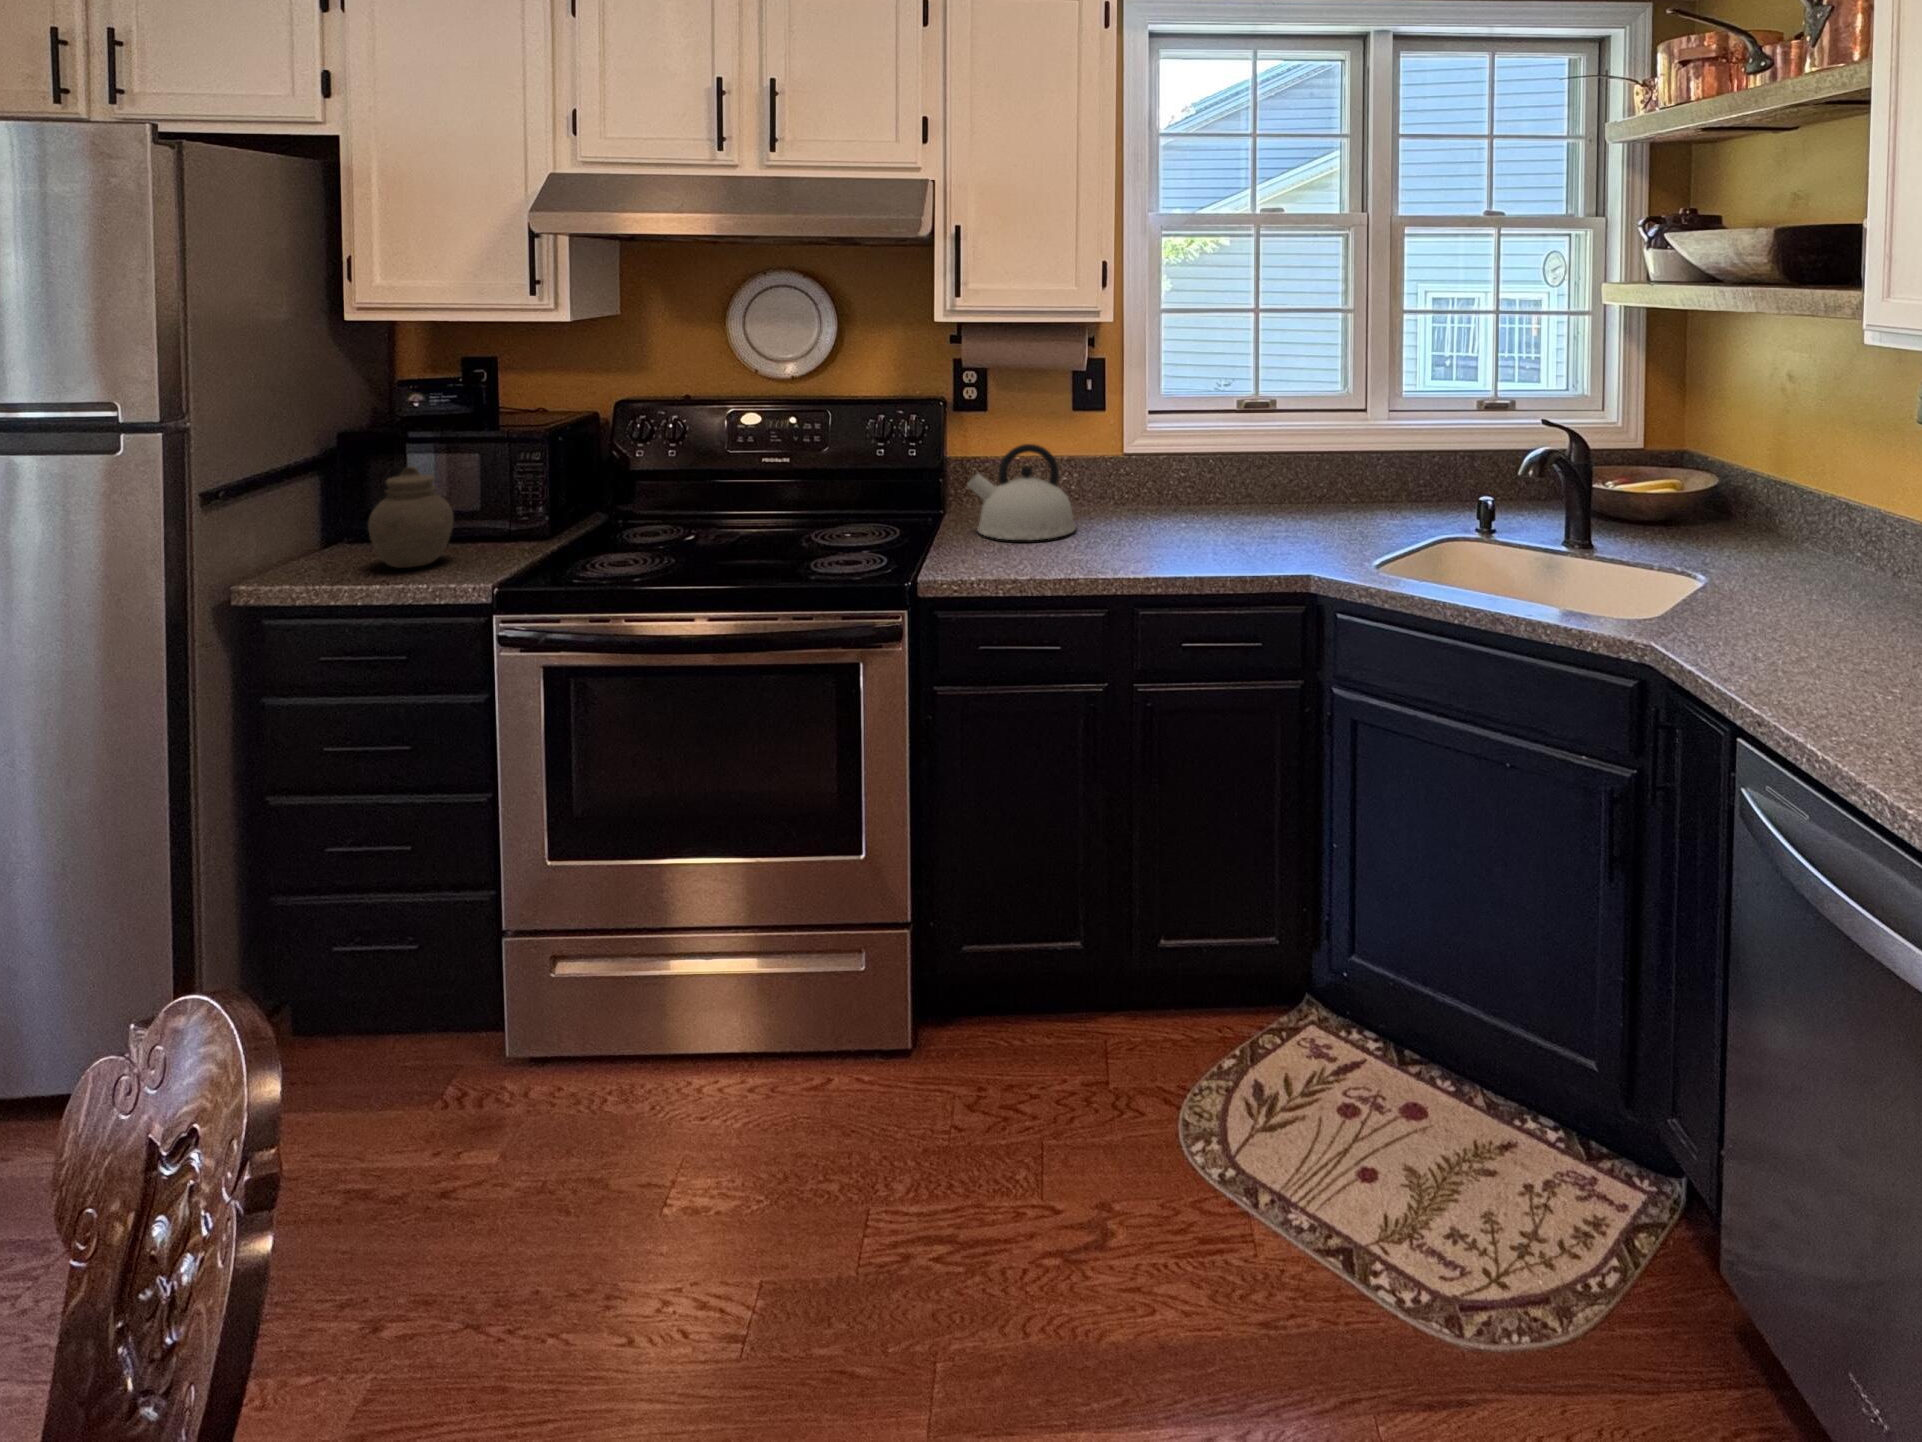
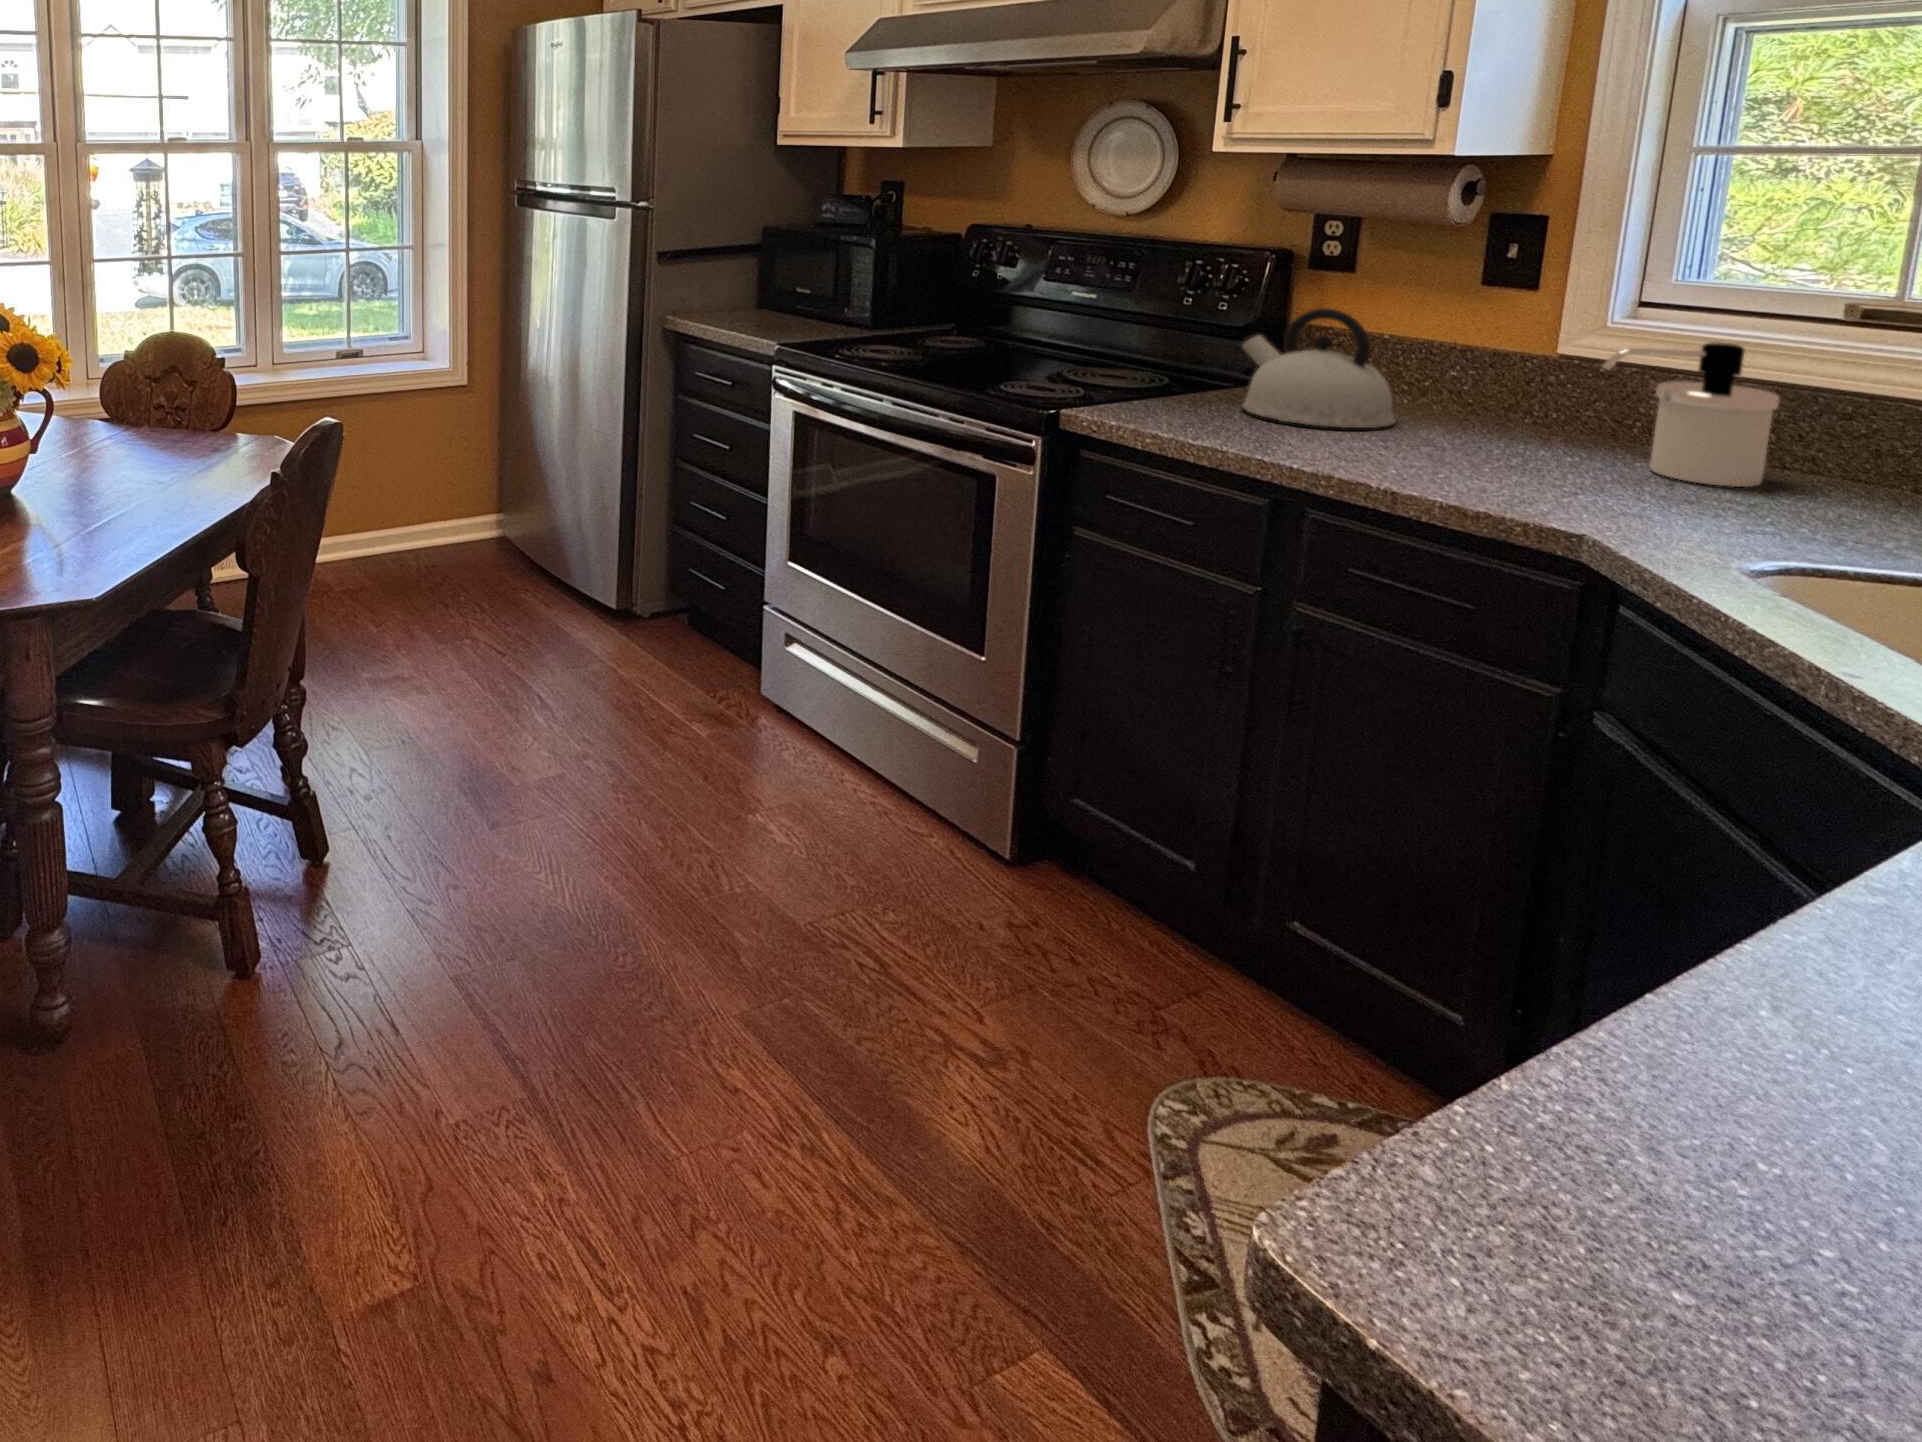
soap dispenser: none [1198,436,1259,524] -> present [1603,343,1779,487]
jar: present [368,467,453,568] -> none [749,259,806,333]

